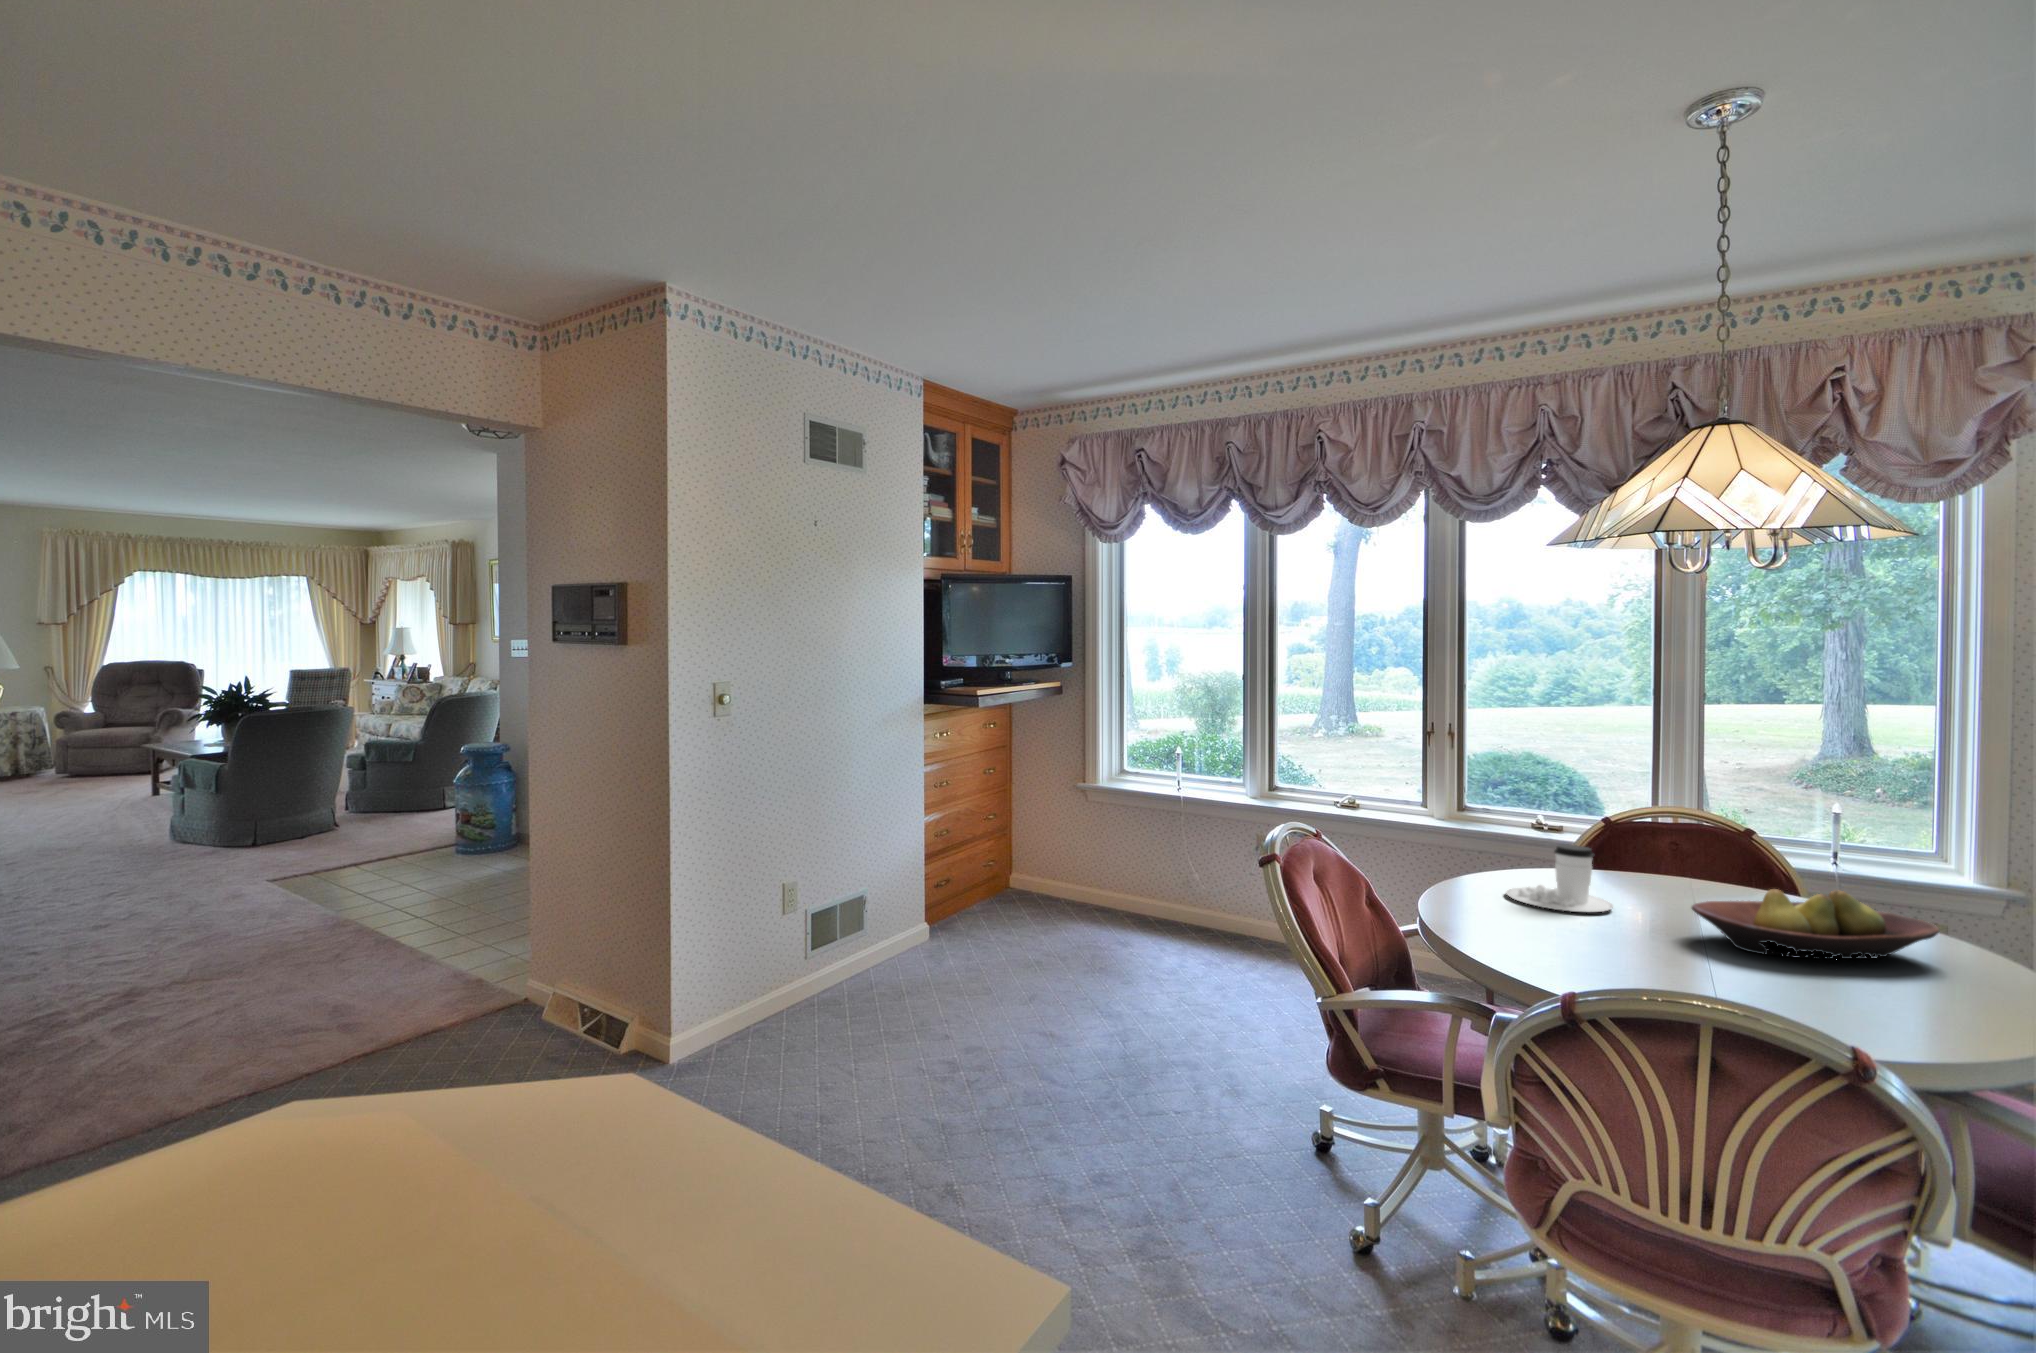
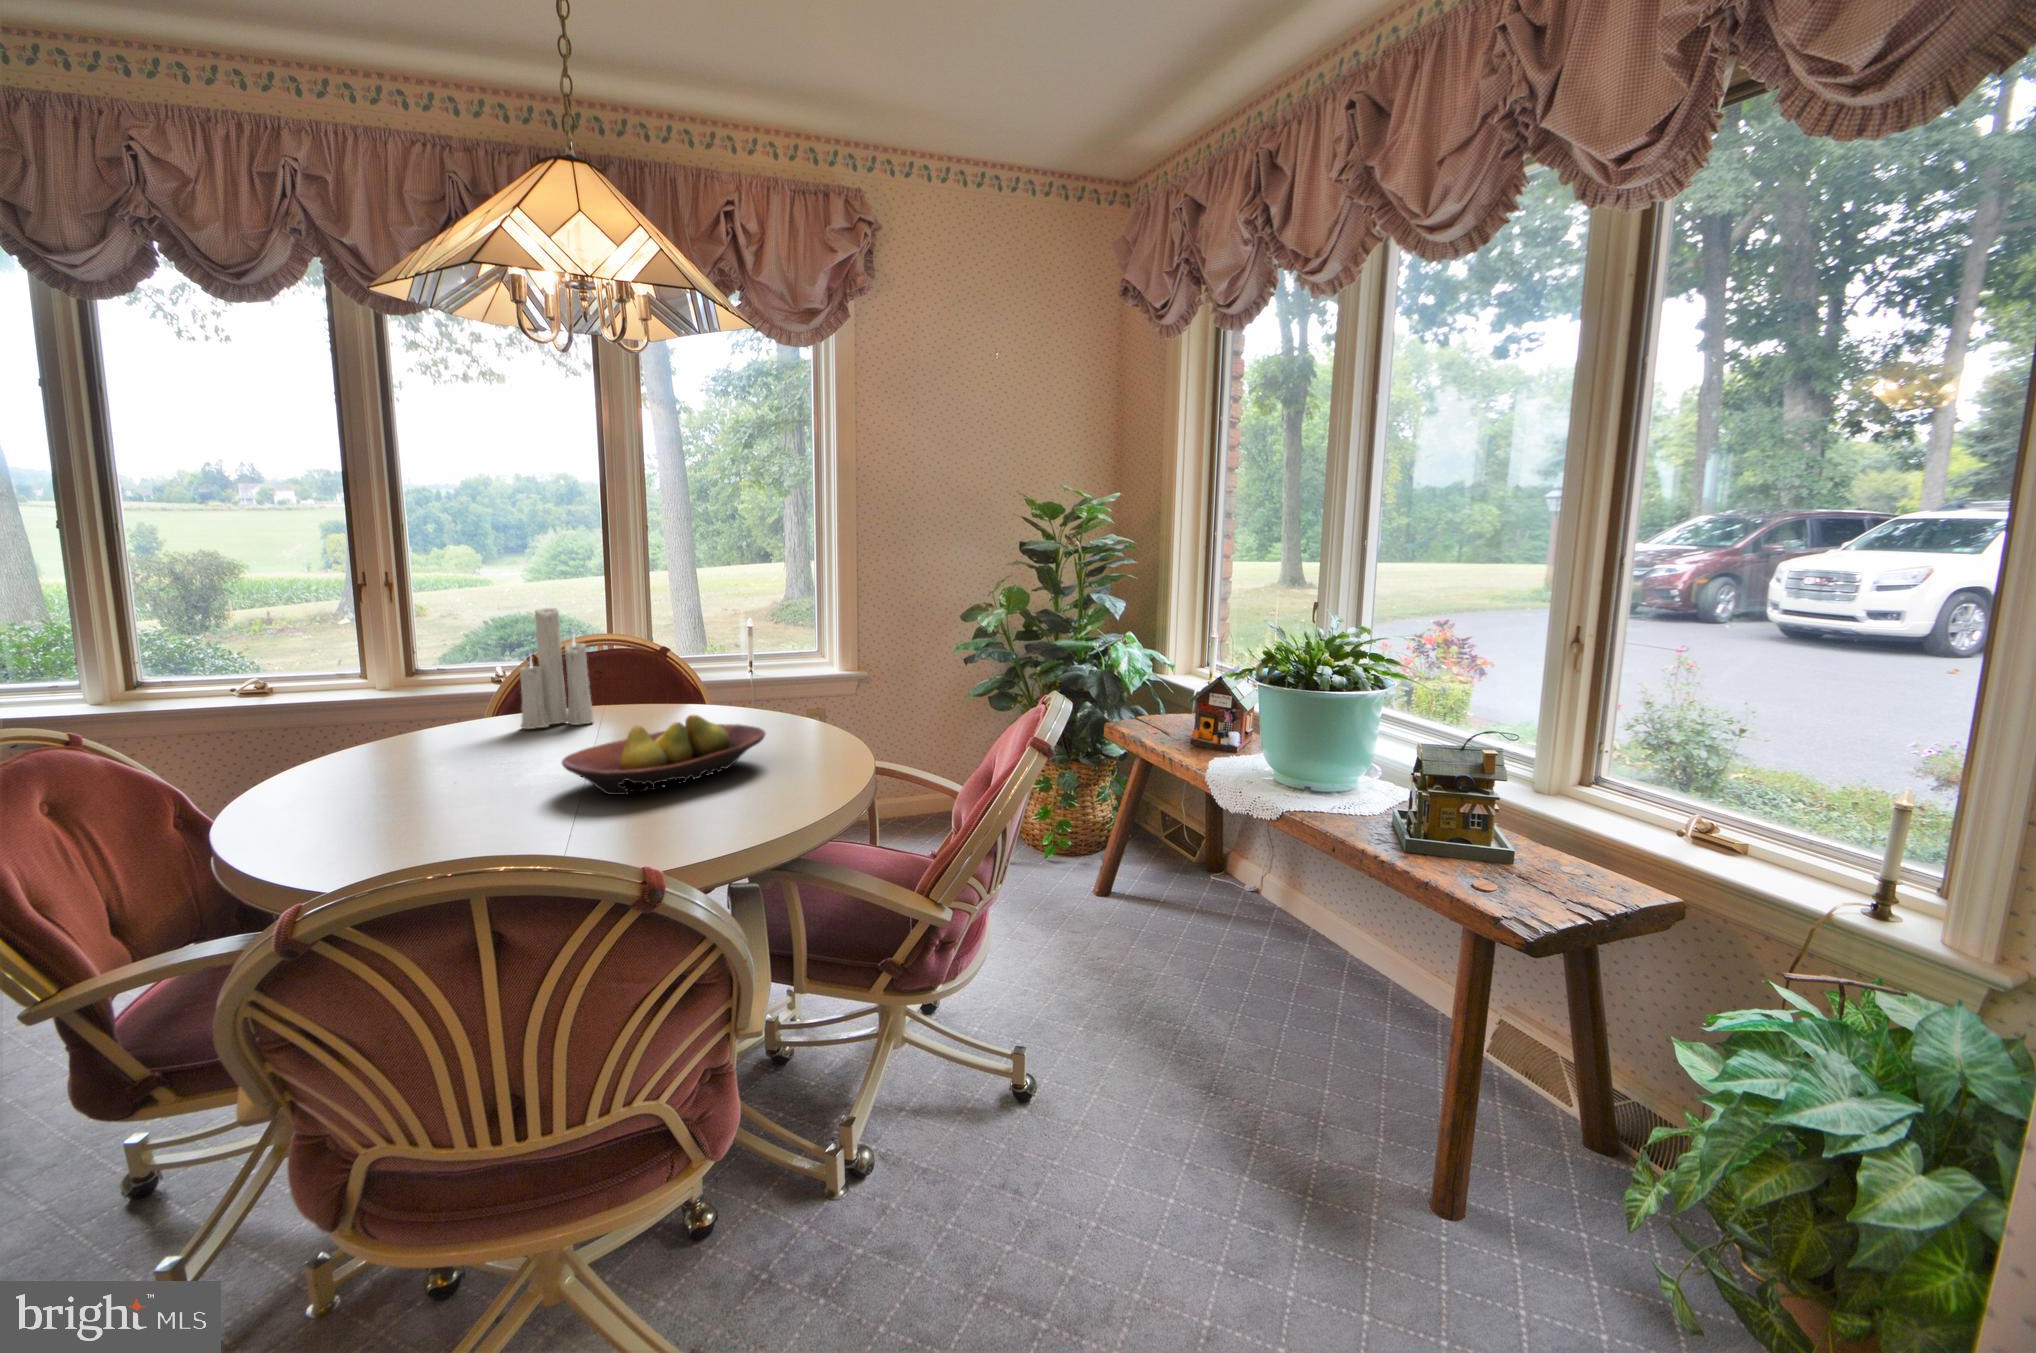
candle: none [1603,746,1677,882] -> present [520,599,594,729]
coffee cup: present [1506,844,1613,912] -> none [372,711,501,795]

